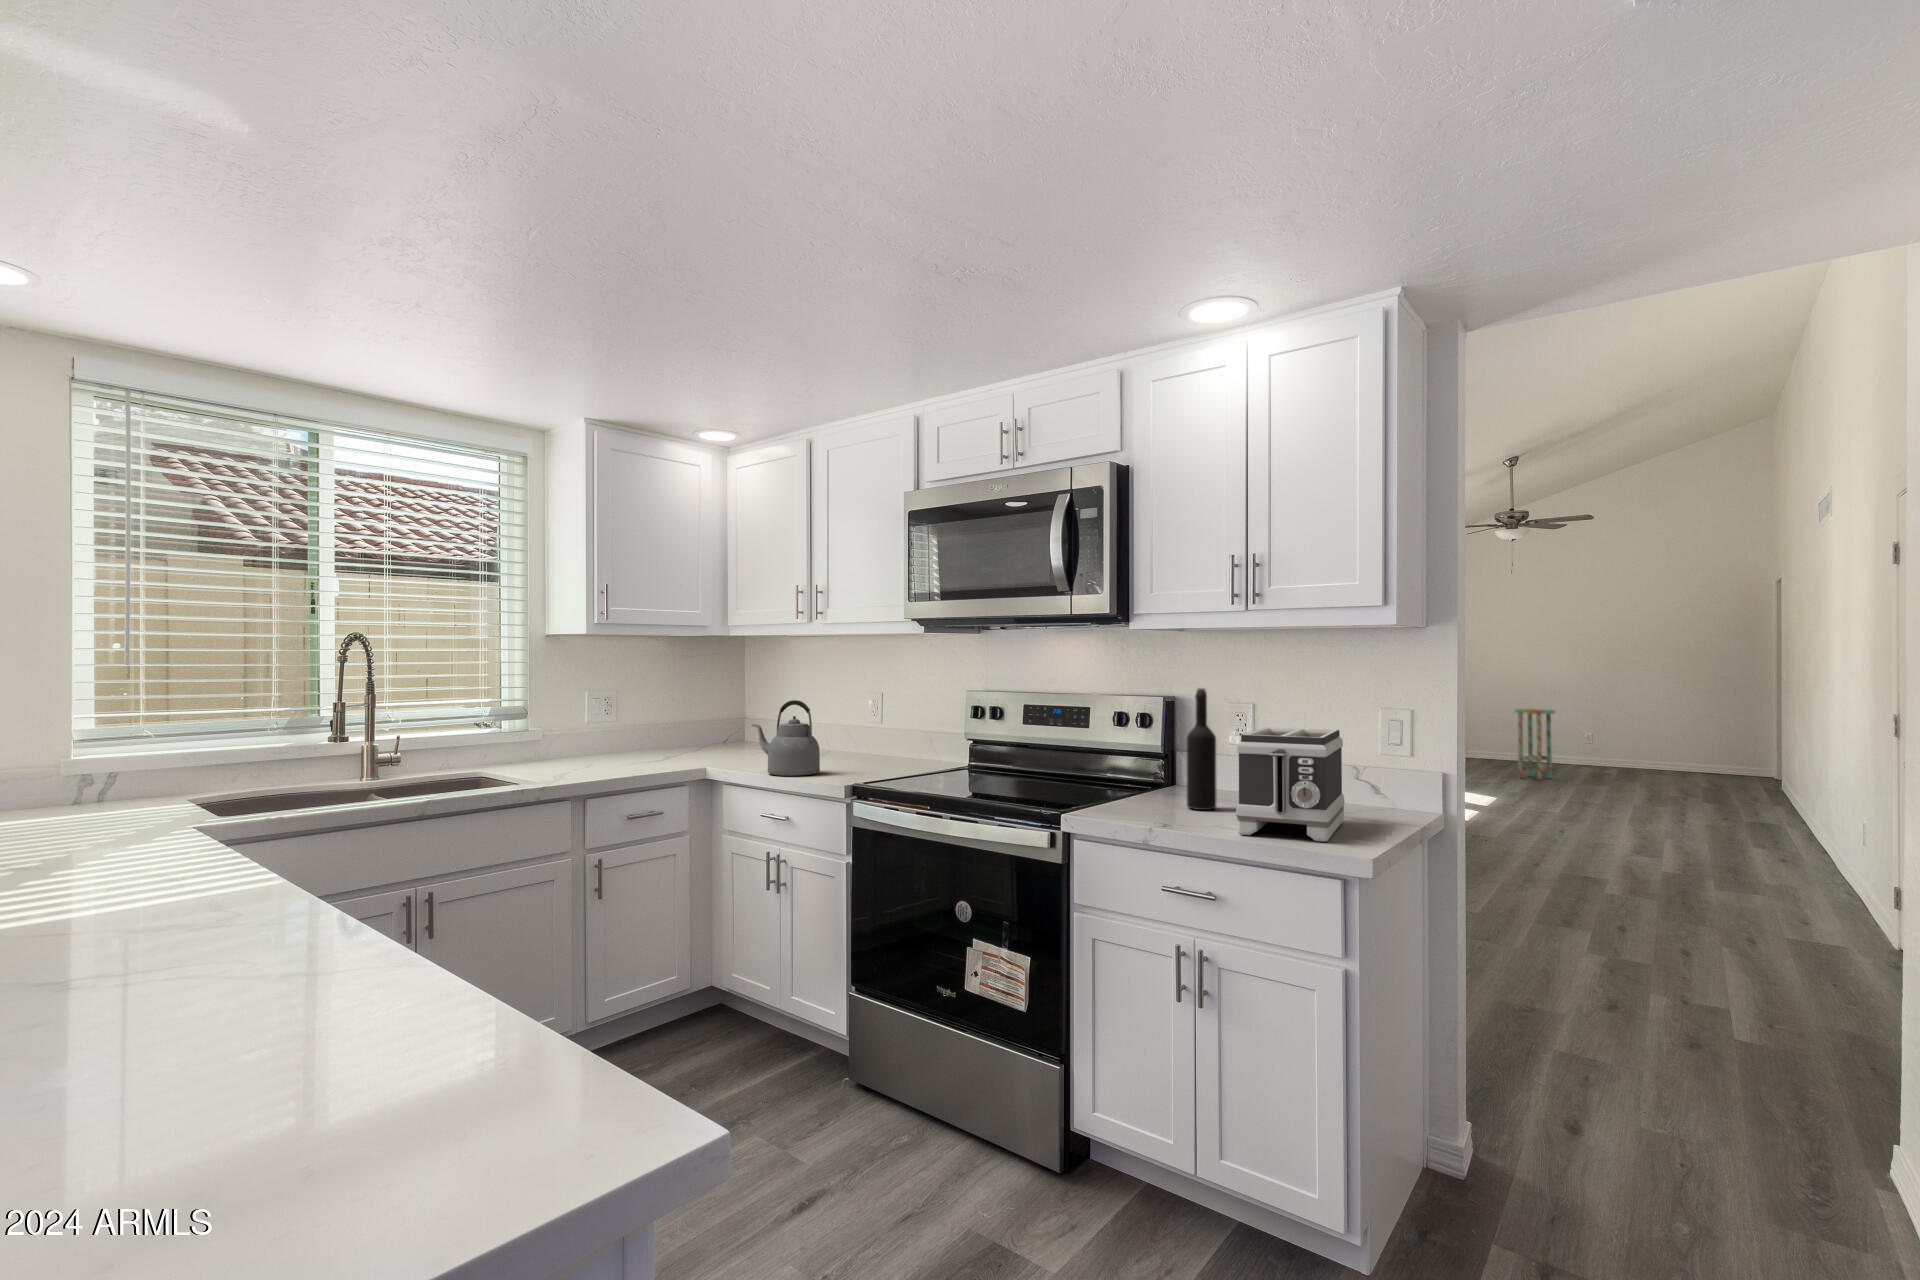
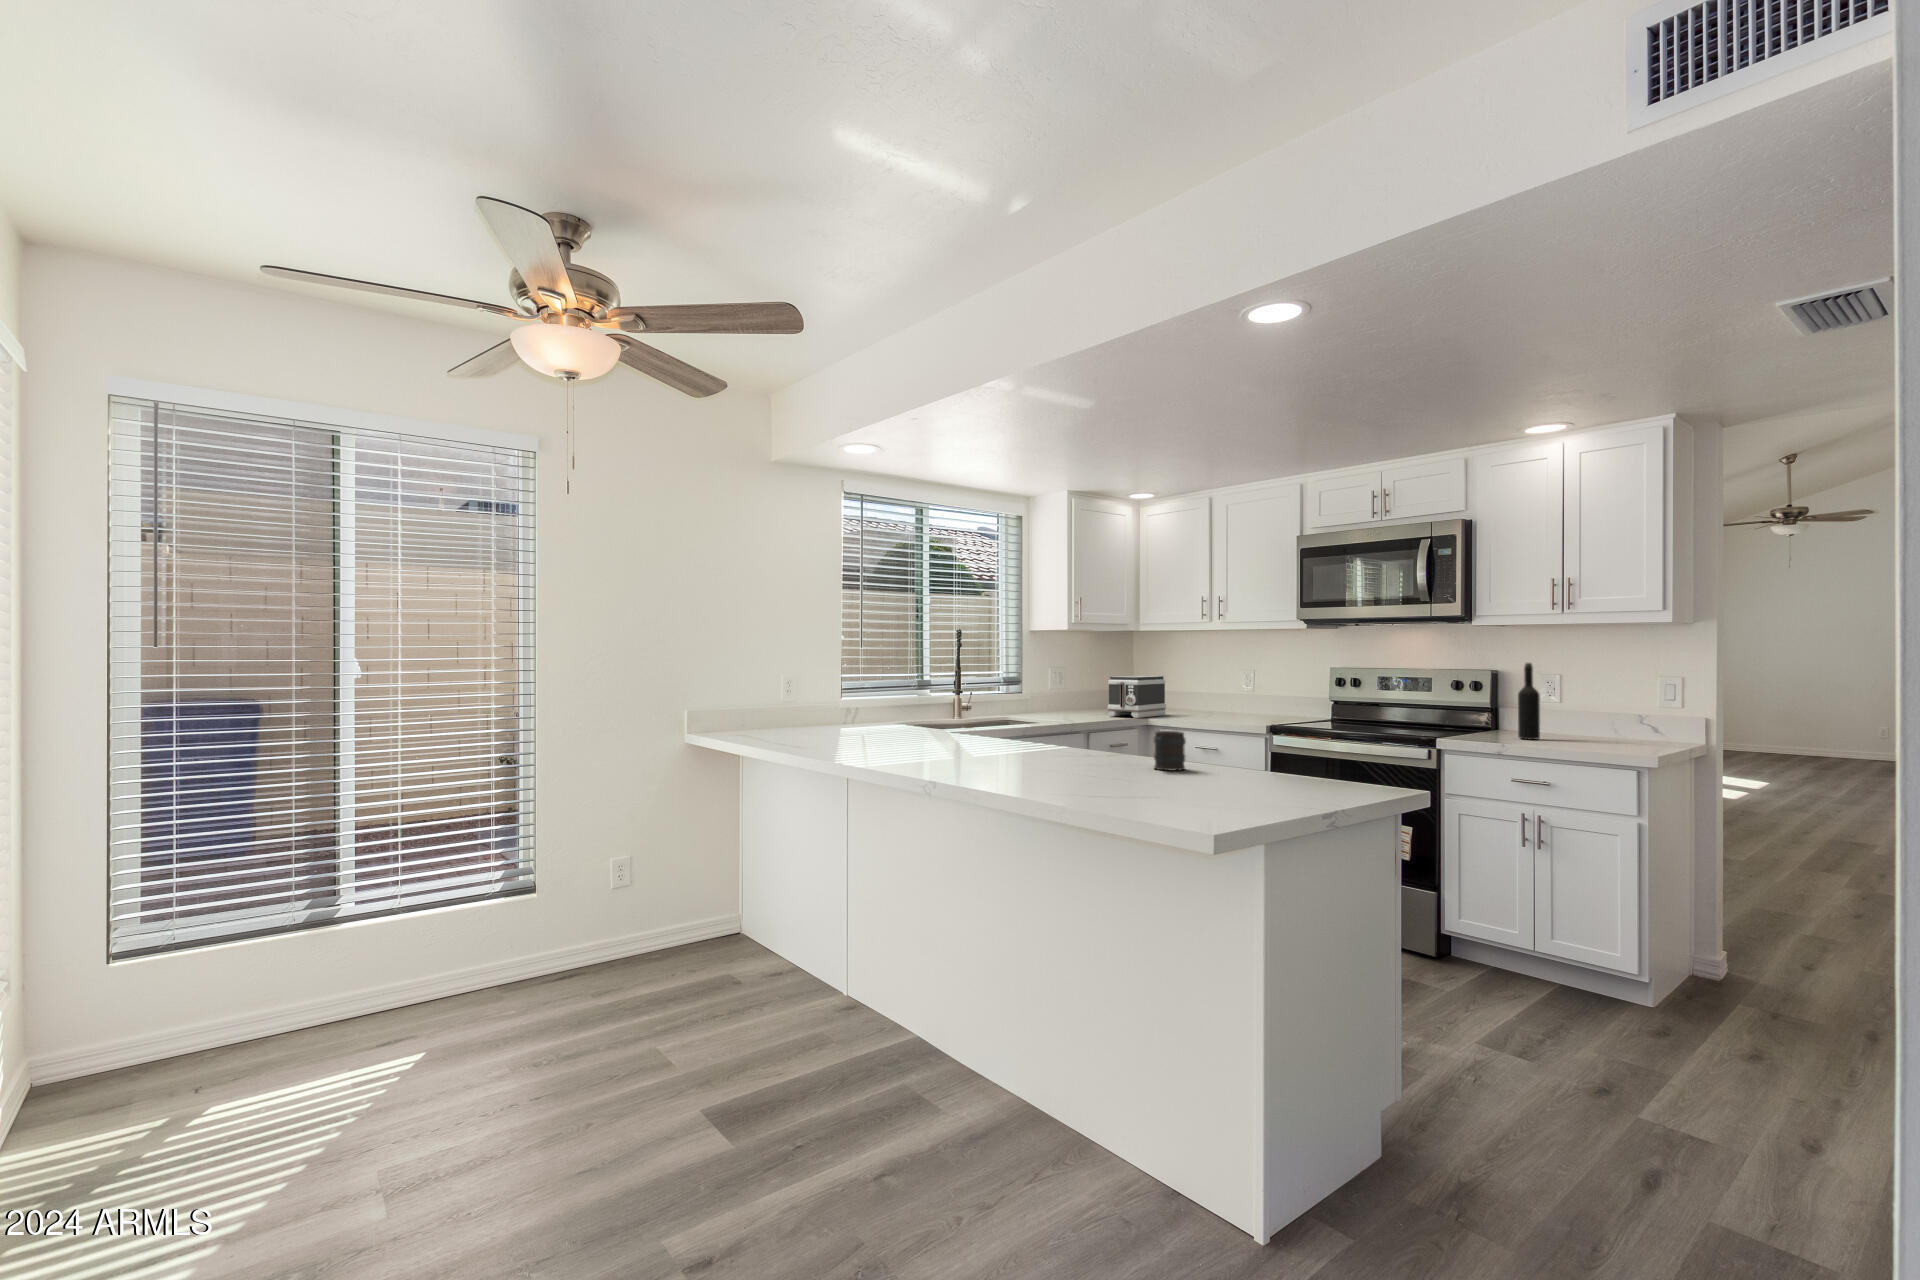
kettle: present [752,700,820,776] -> none [1184,673,1234,721]
side table: present [1514,709,1556,780] -> none [1796,690,1843,759]
toaster: present [1236,728,1345,842] -> present [1108,676,1166,718]
mug: none [168,872,308,988] -> present [1153,731,1186,771]

